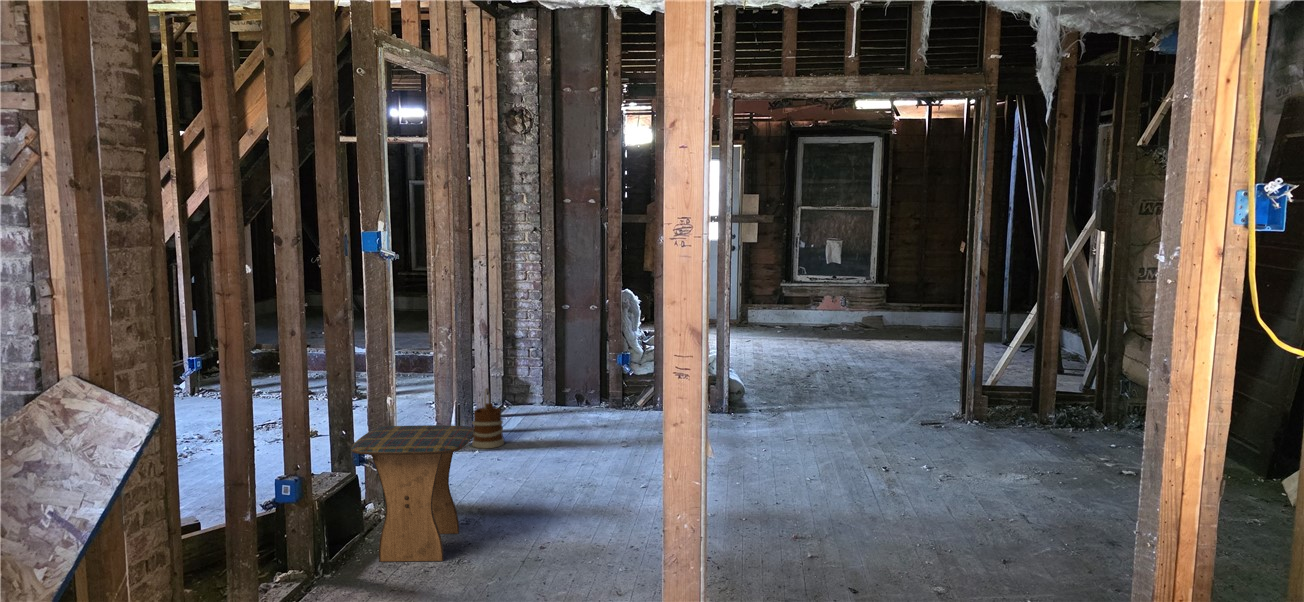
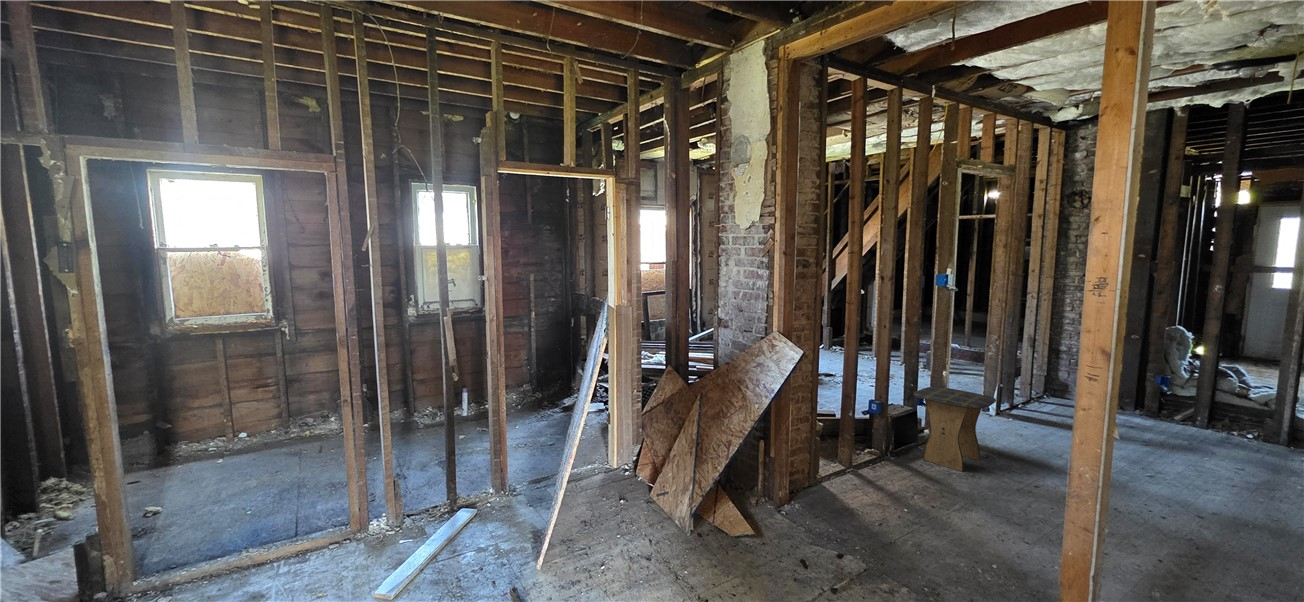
wooden bucket: present [472,388,504,448] -> none [1010,379,1036,419]

